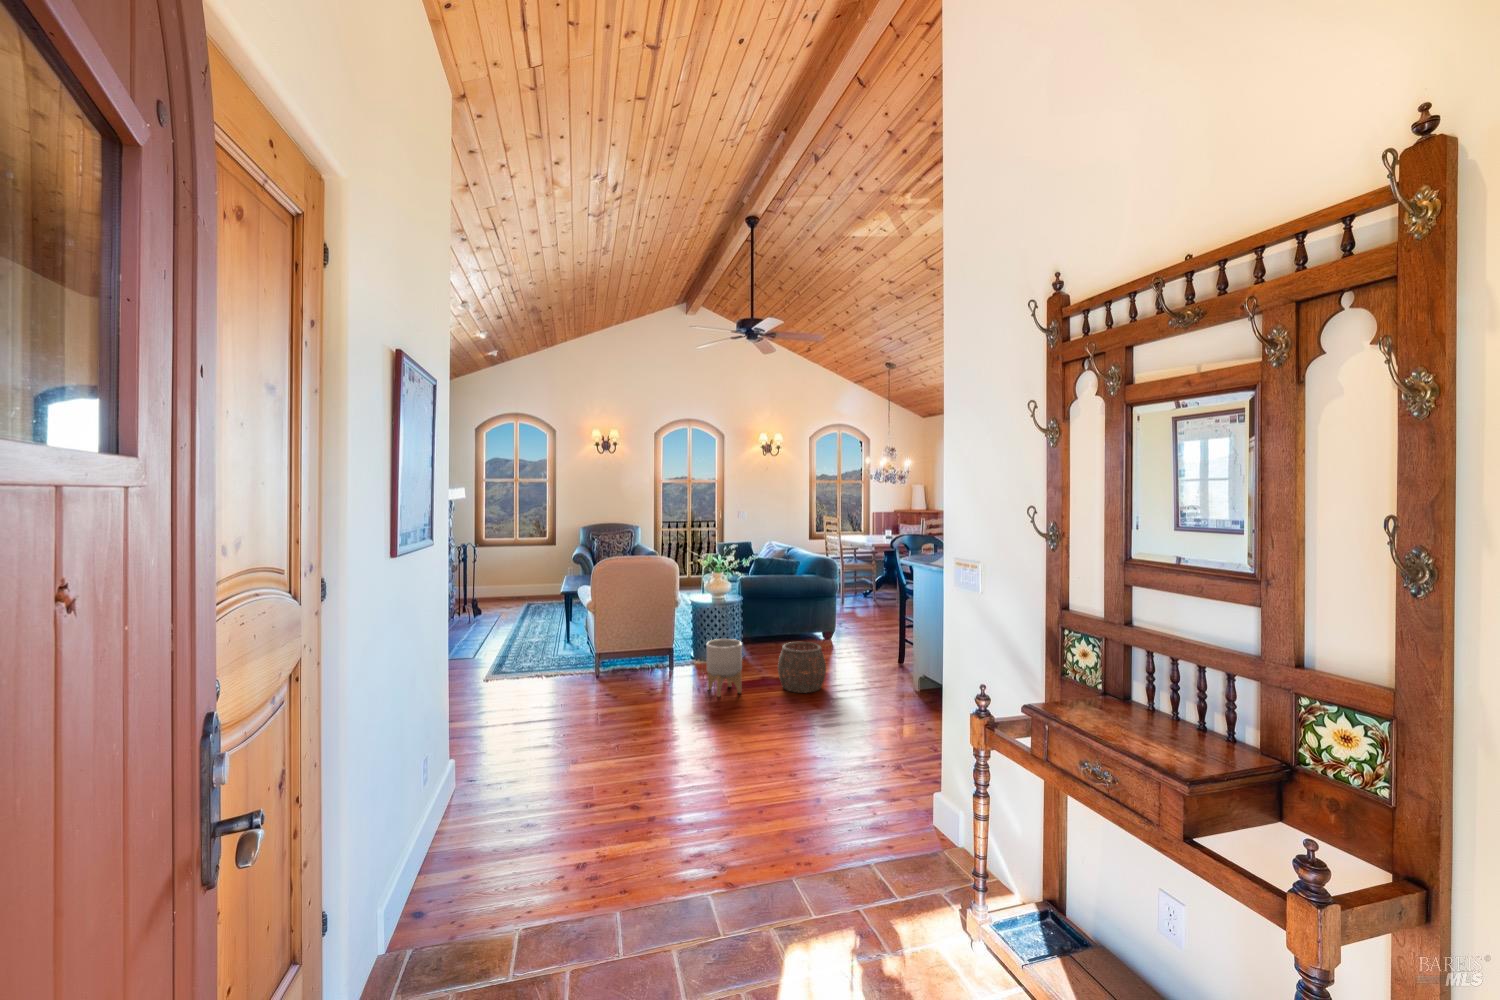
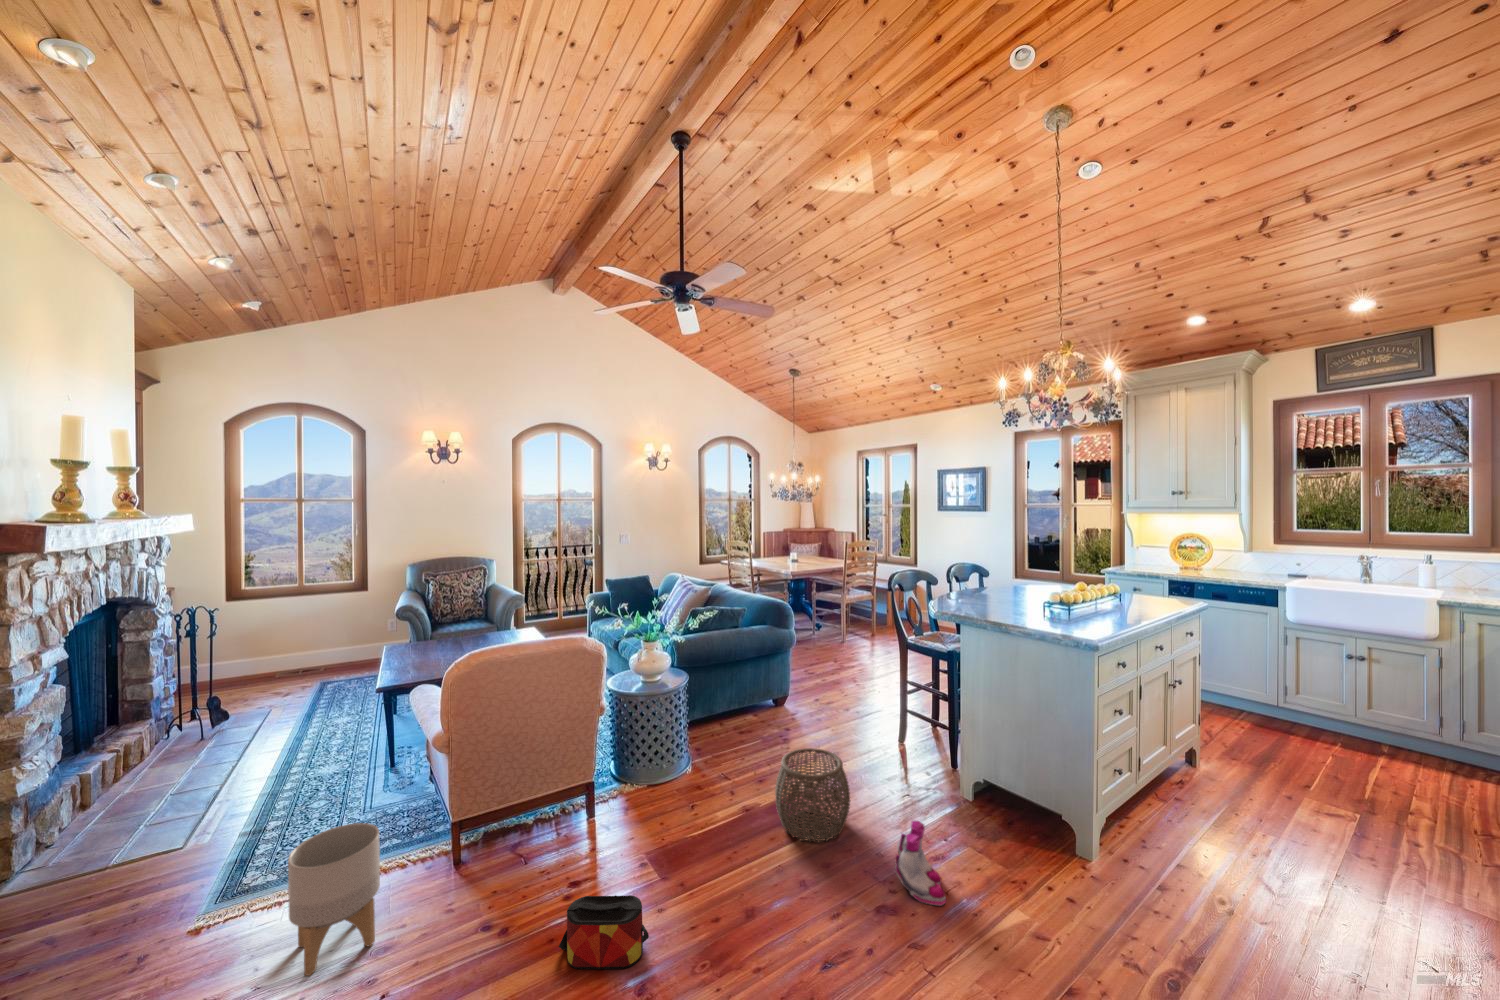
planter: present [707,639,742,697] -> present [288,823,380,976]
boots: none [831,676,859,719] -> present [895,821,946,906]
bag: none [639,682,682,714] -> present [559,895,649,969]

